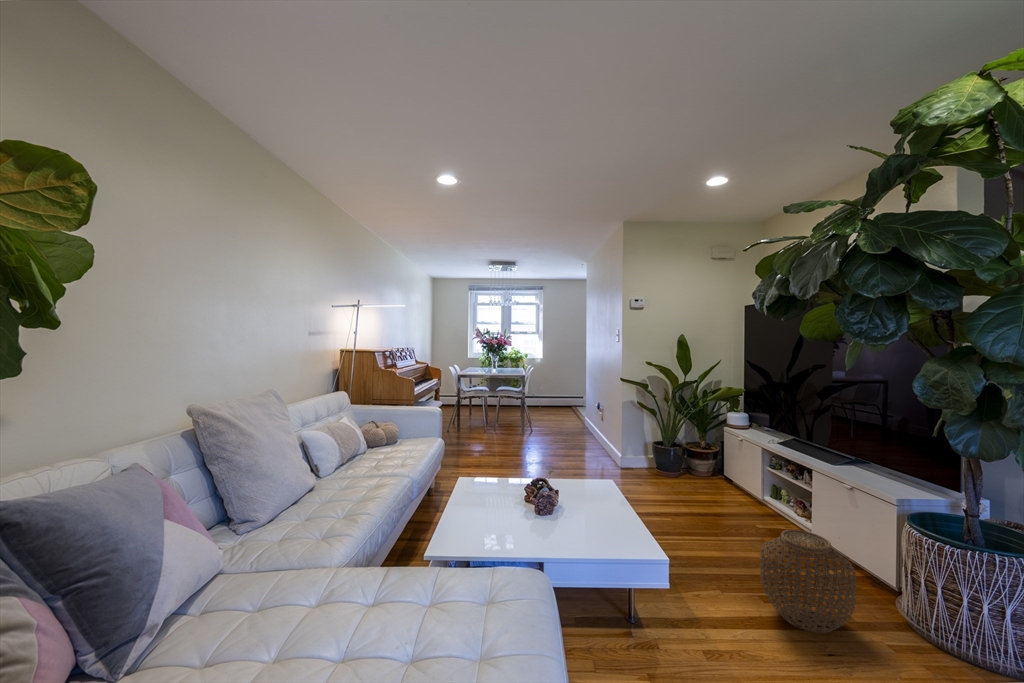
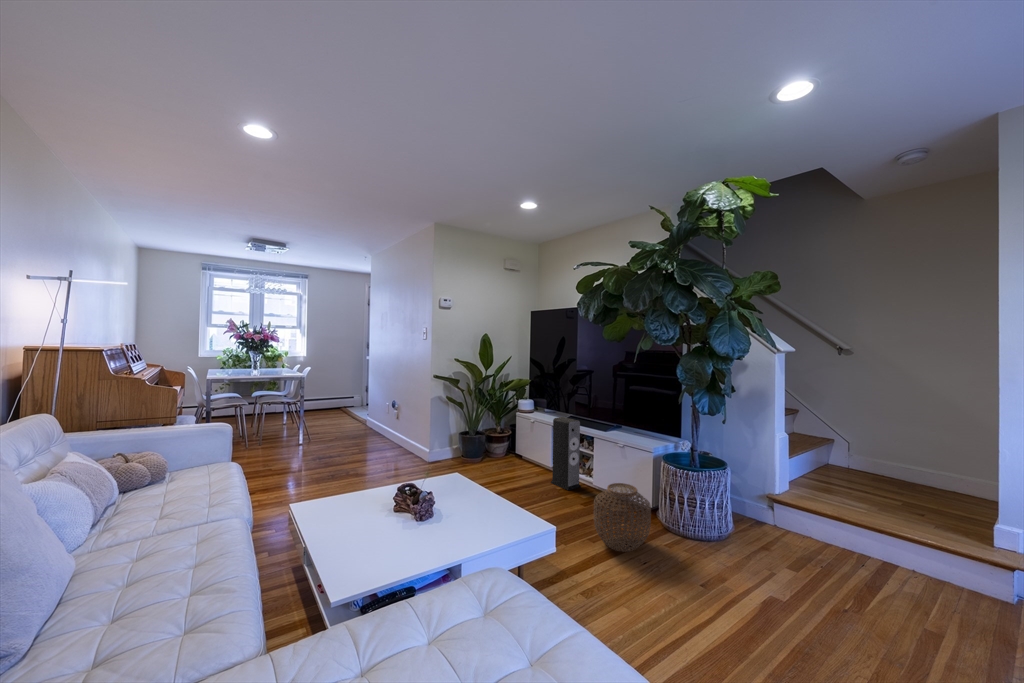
speaker: none [751,436,794,533] -> present [551,417,581,490]

